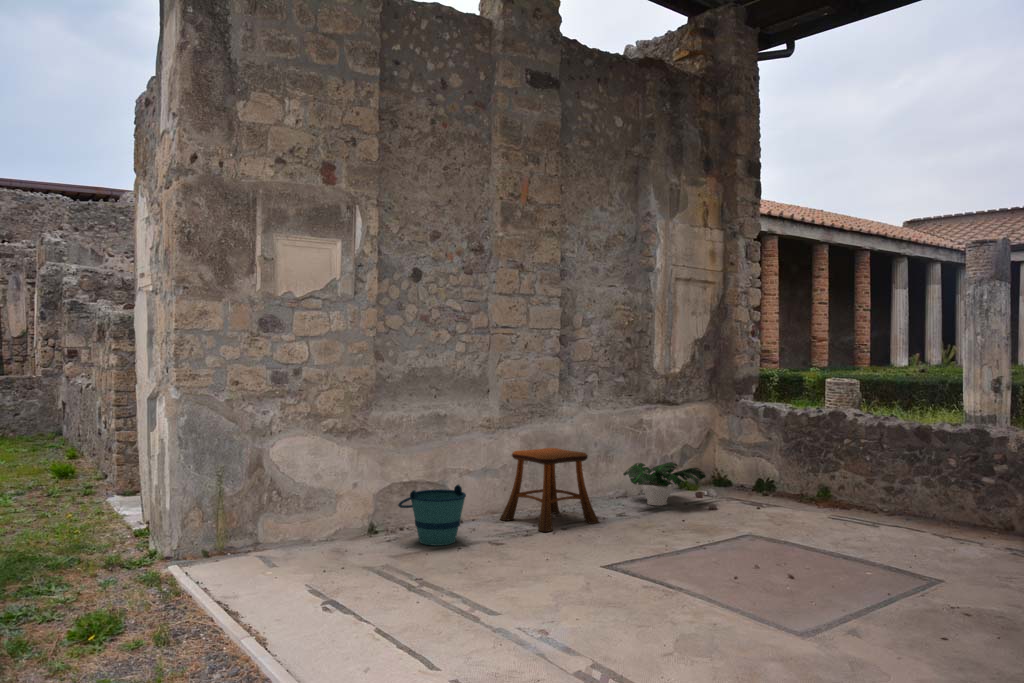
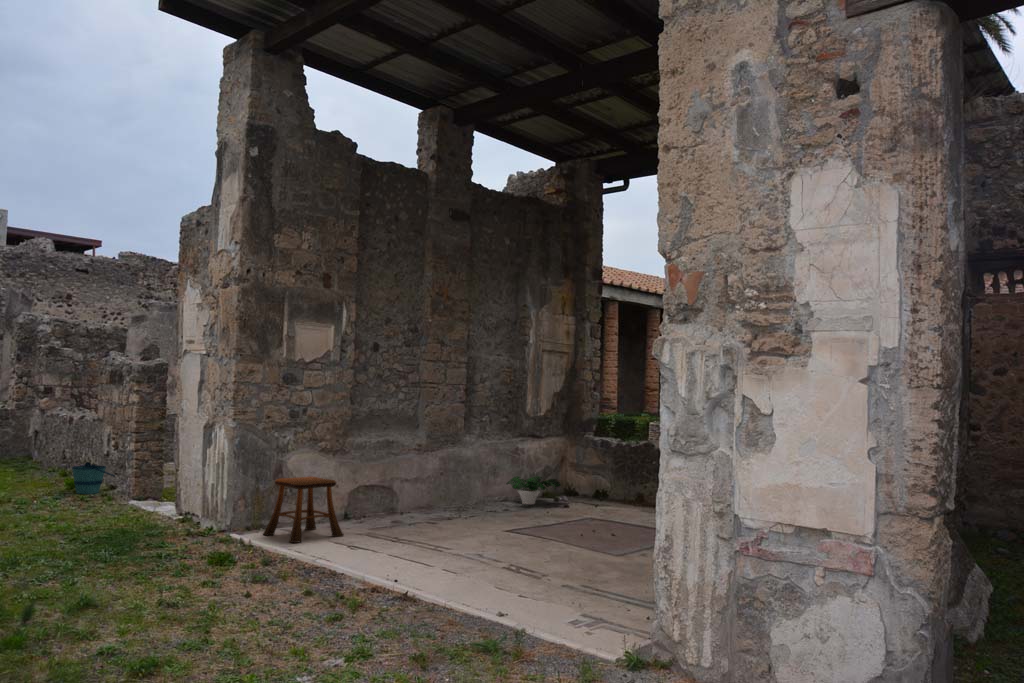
stool: present [500,448,599,532] -> present [263,477,343,543]
bucket: present [398,485,466,546] -> present [72,462,115,494]

